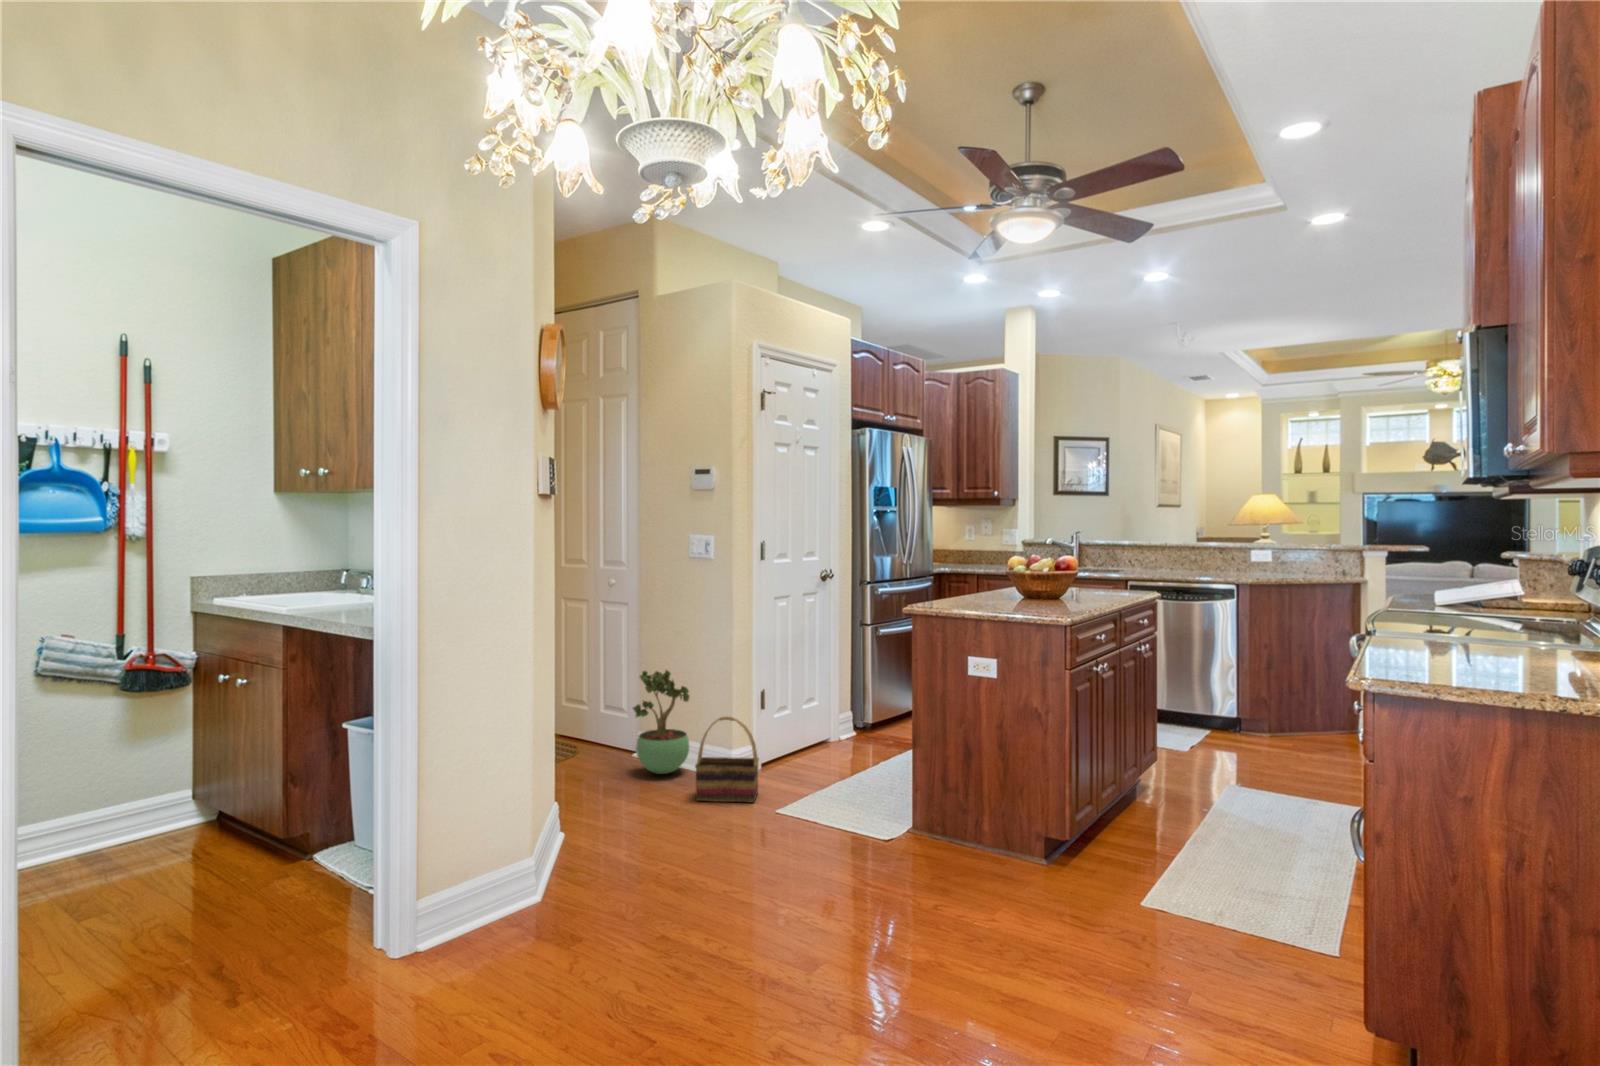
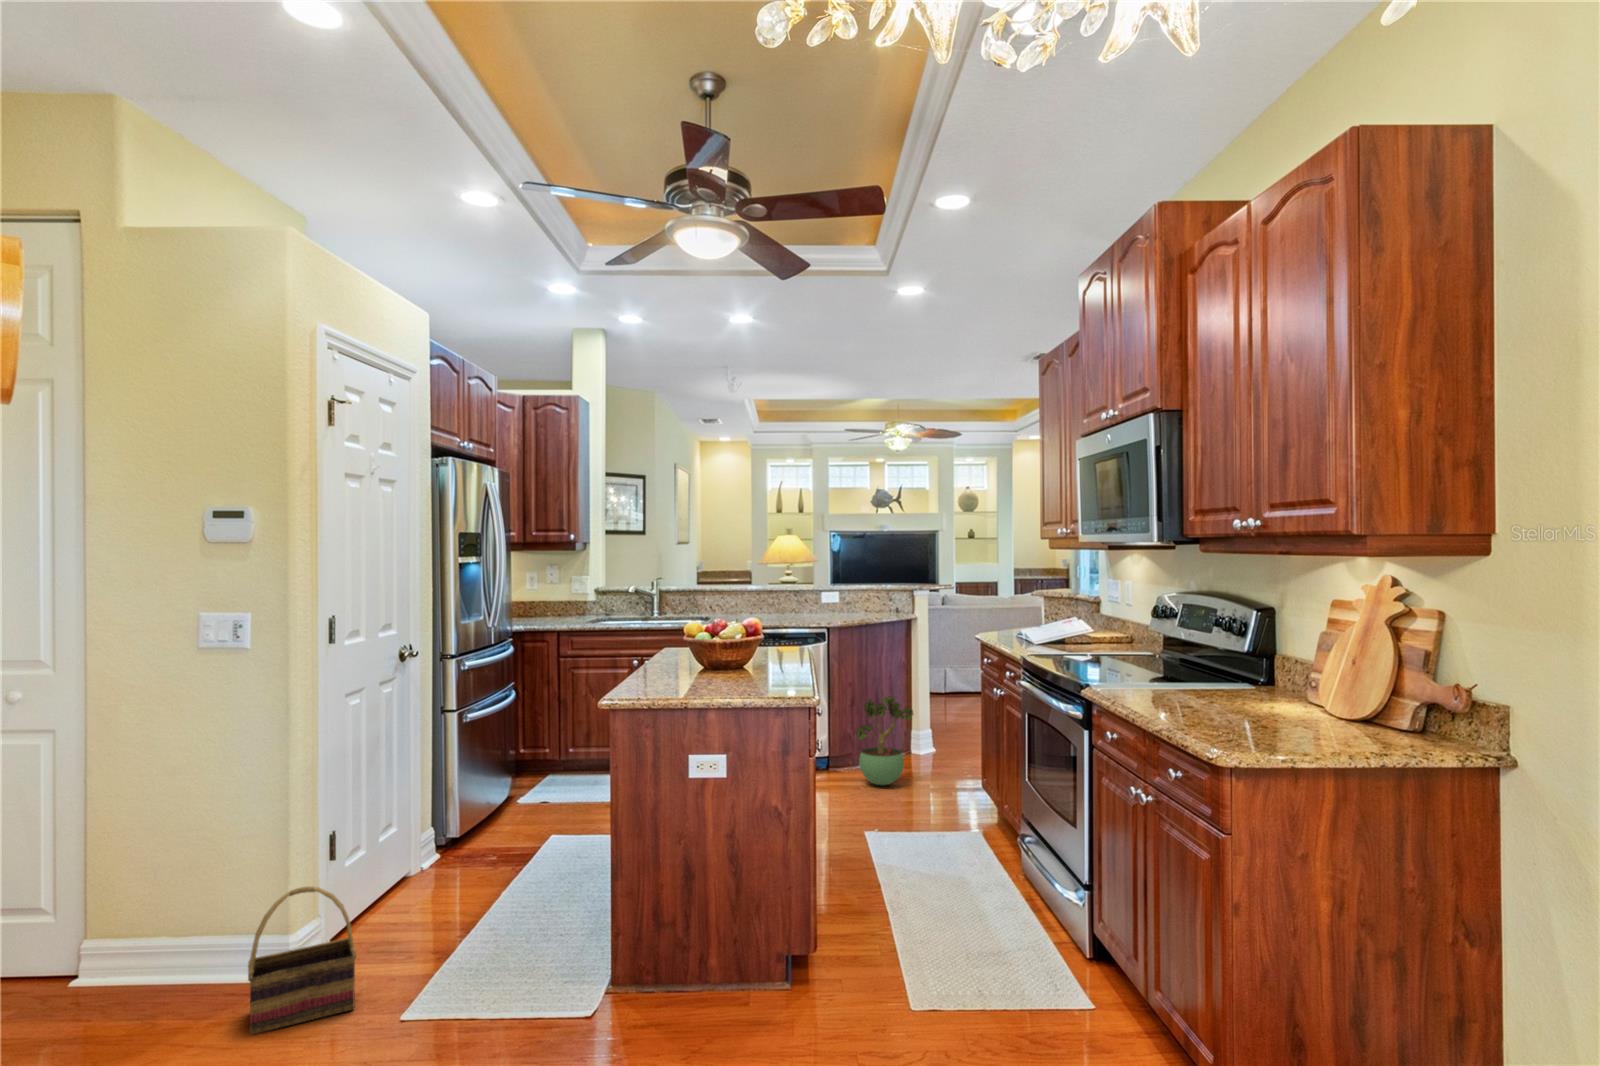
potted plant: present [633,670,689,774] -> present [856,696,913,785]

